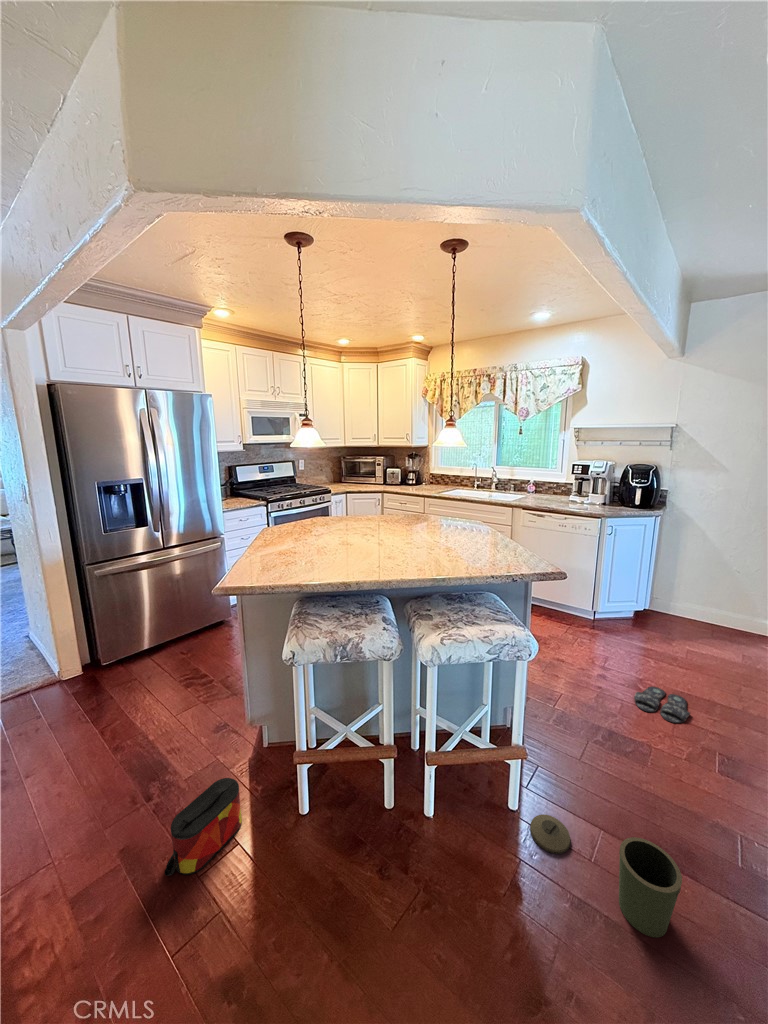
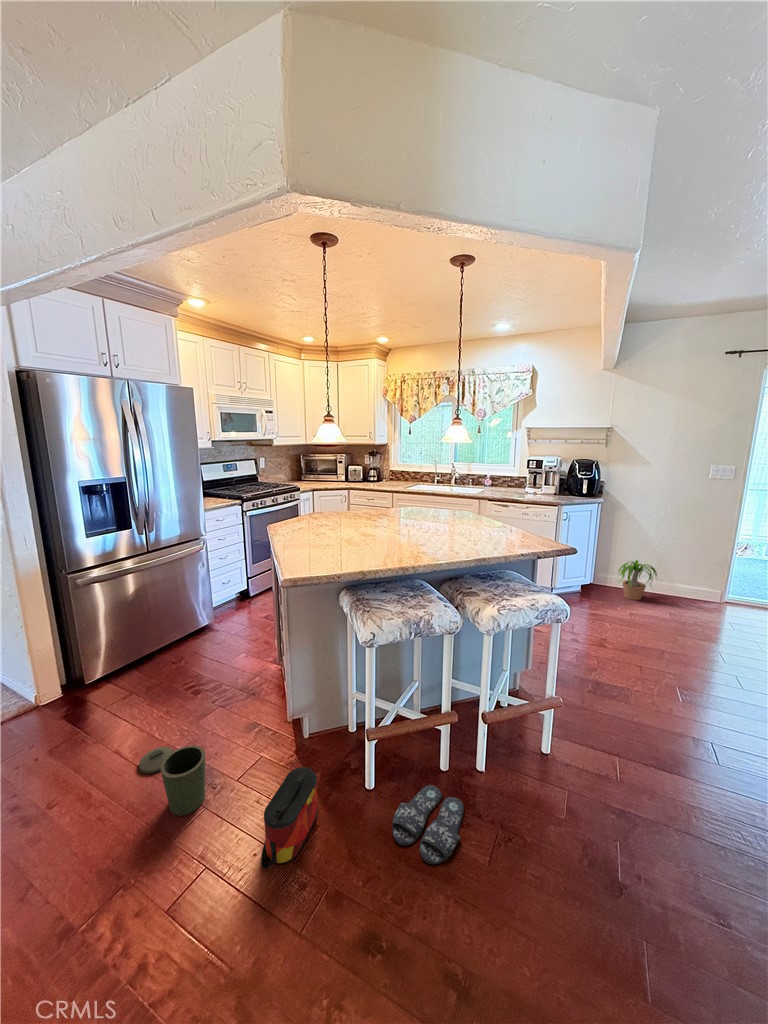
potted plant: none [671,587,742,636] -> present [618,560,657,600]
slippers: present [634,686,690,723] -> present [392,785,464,864]
trash can: present [530,814,682,937] -> present [139,745,205,816]

